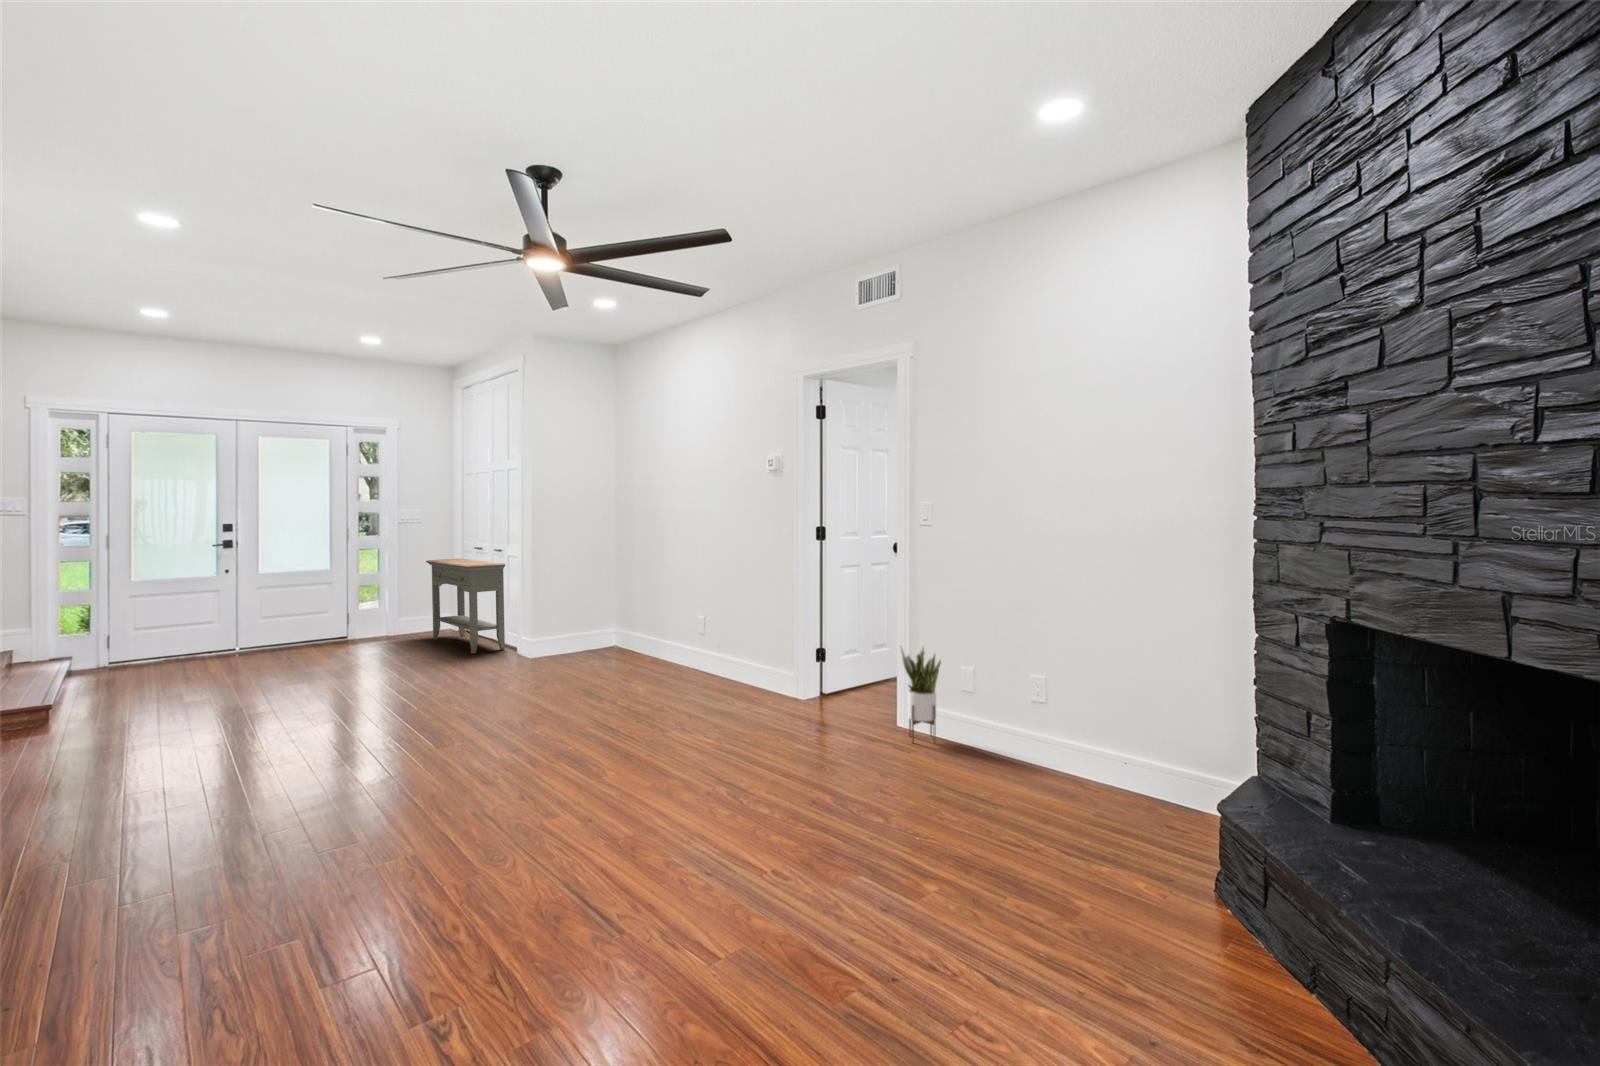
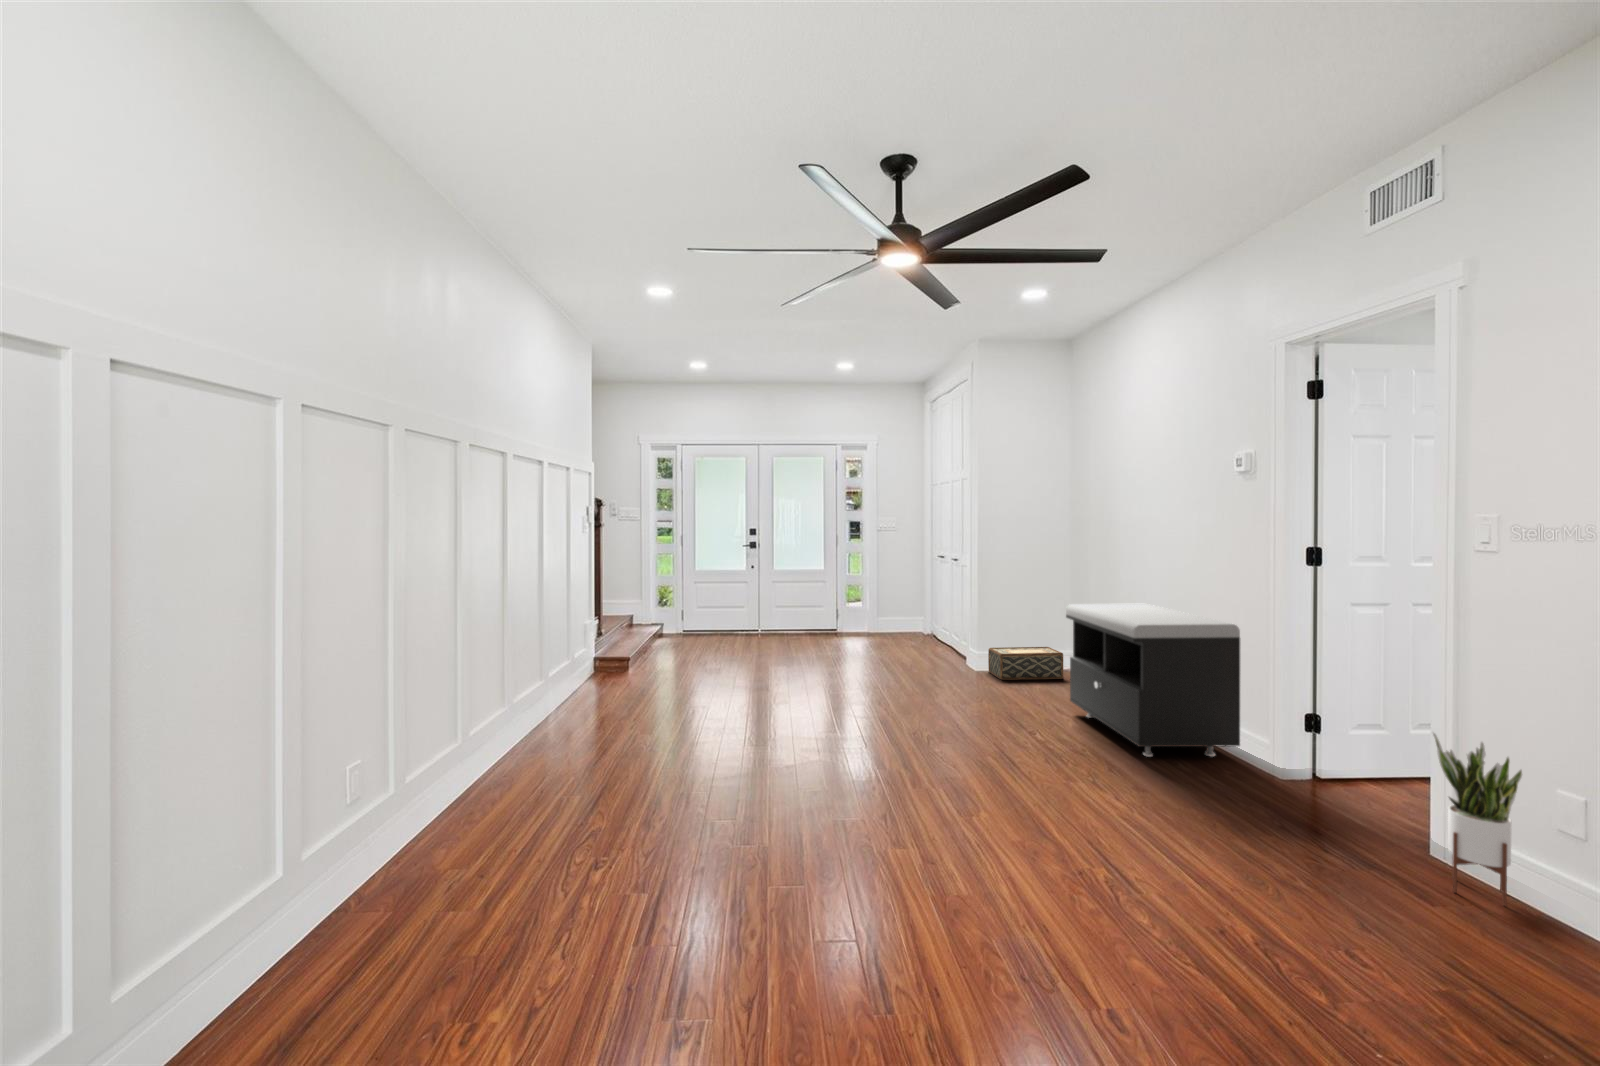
console table: present [426,559,505,654] -> none [896,565,955,654]
storage bench: none [638,581,777,704] -> present [1066,604,1240,757]
woven basket: none [550,630,622,666] -> present [988,647,1063,680]

